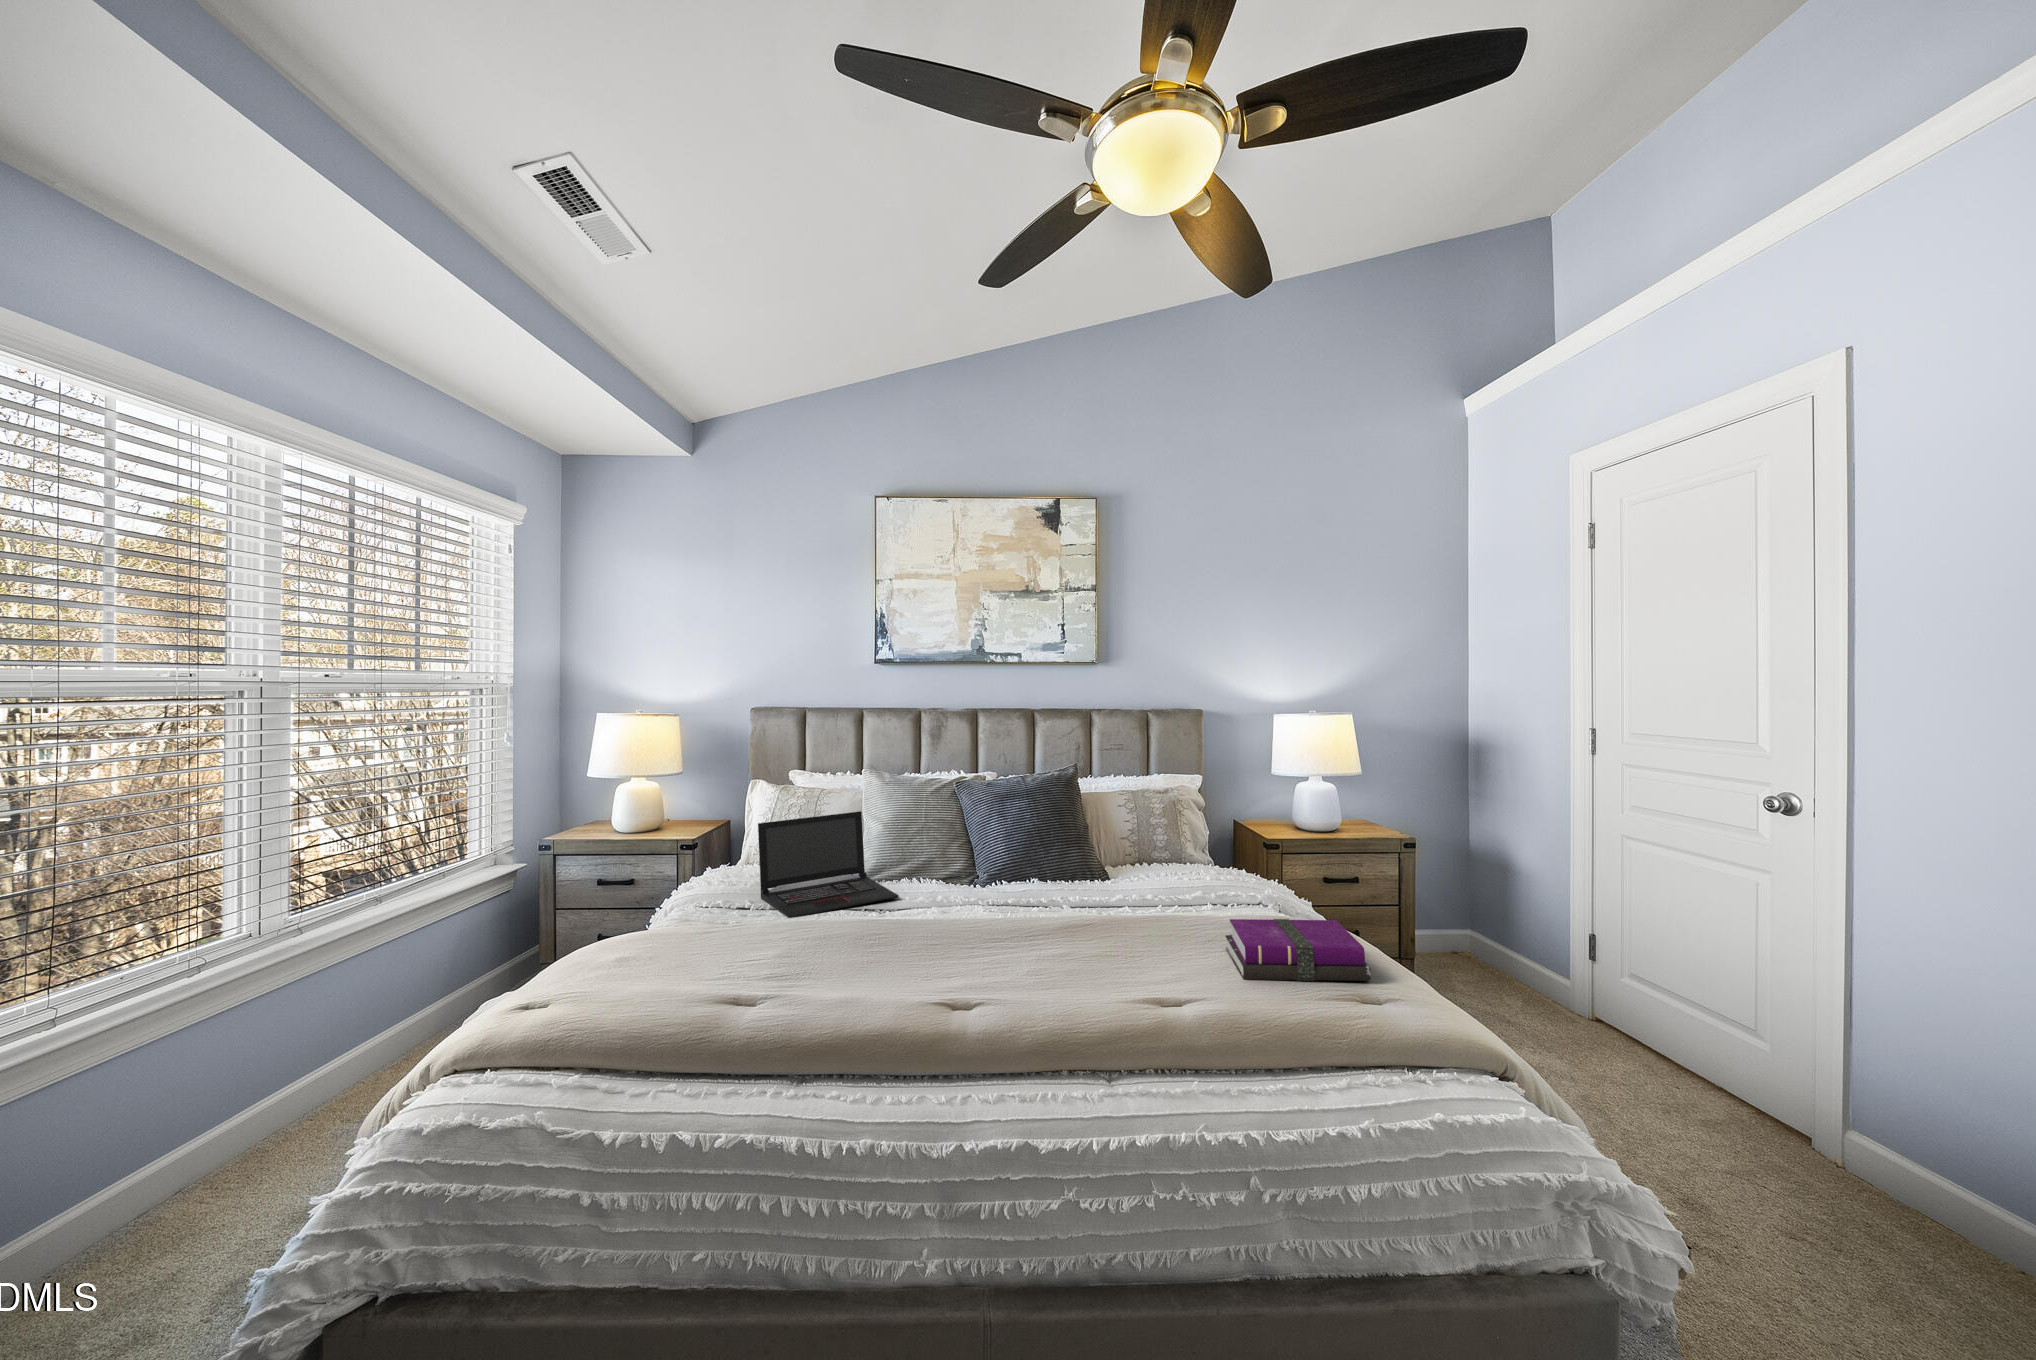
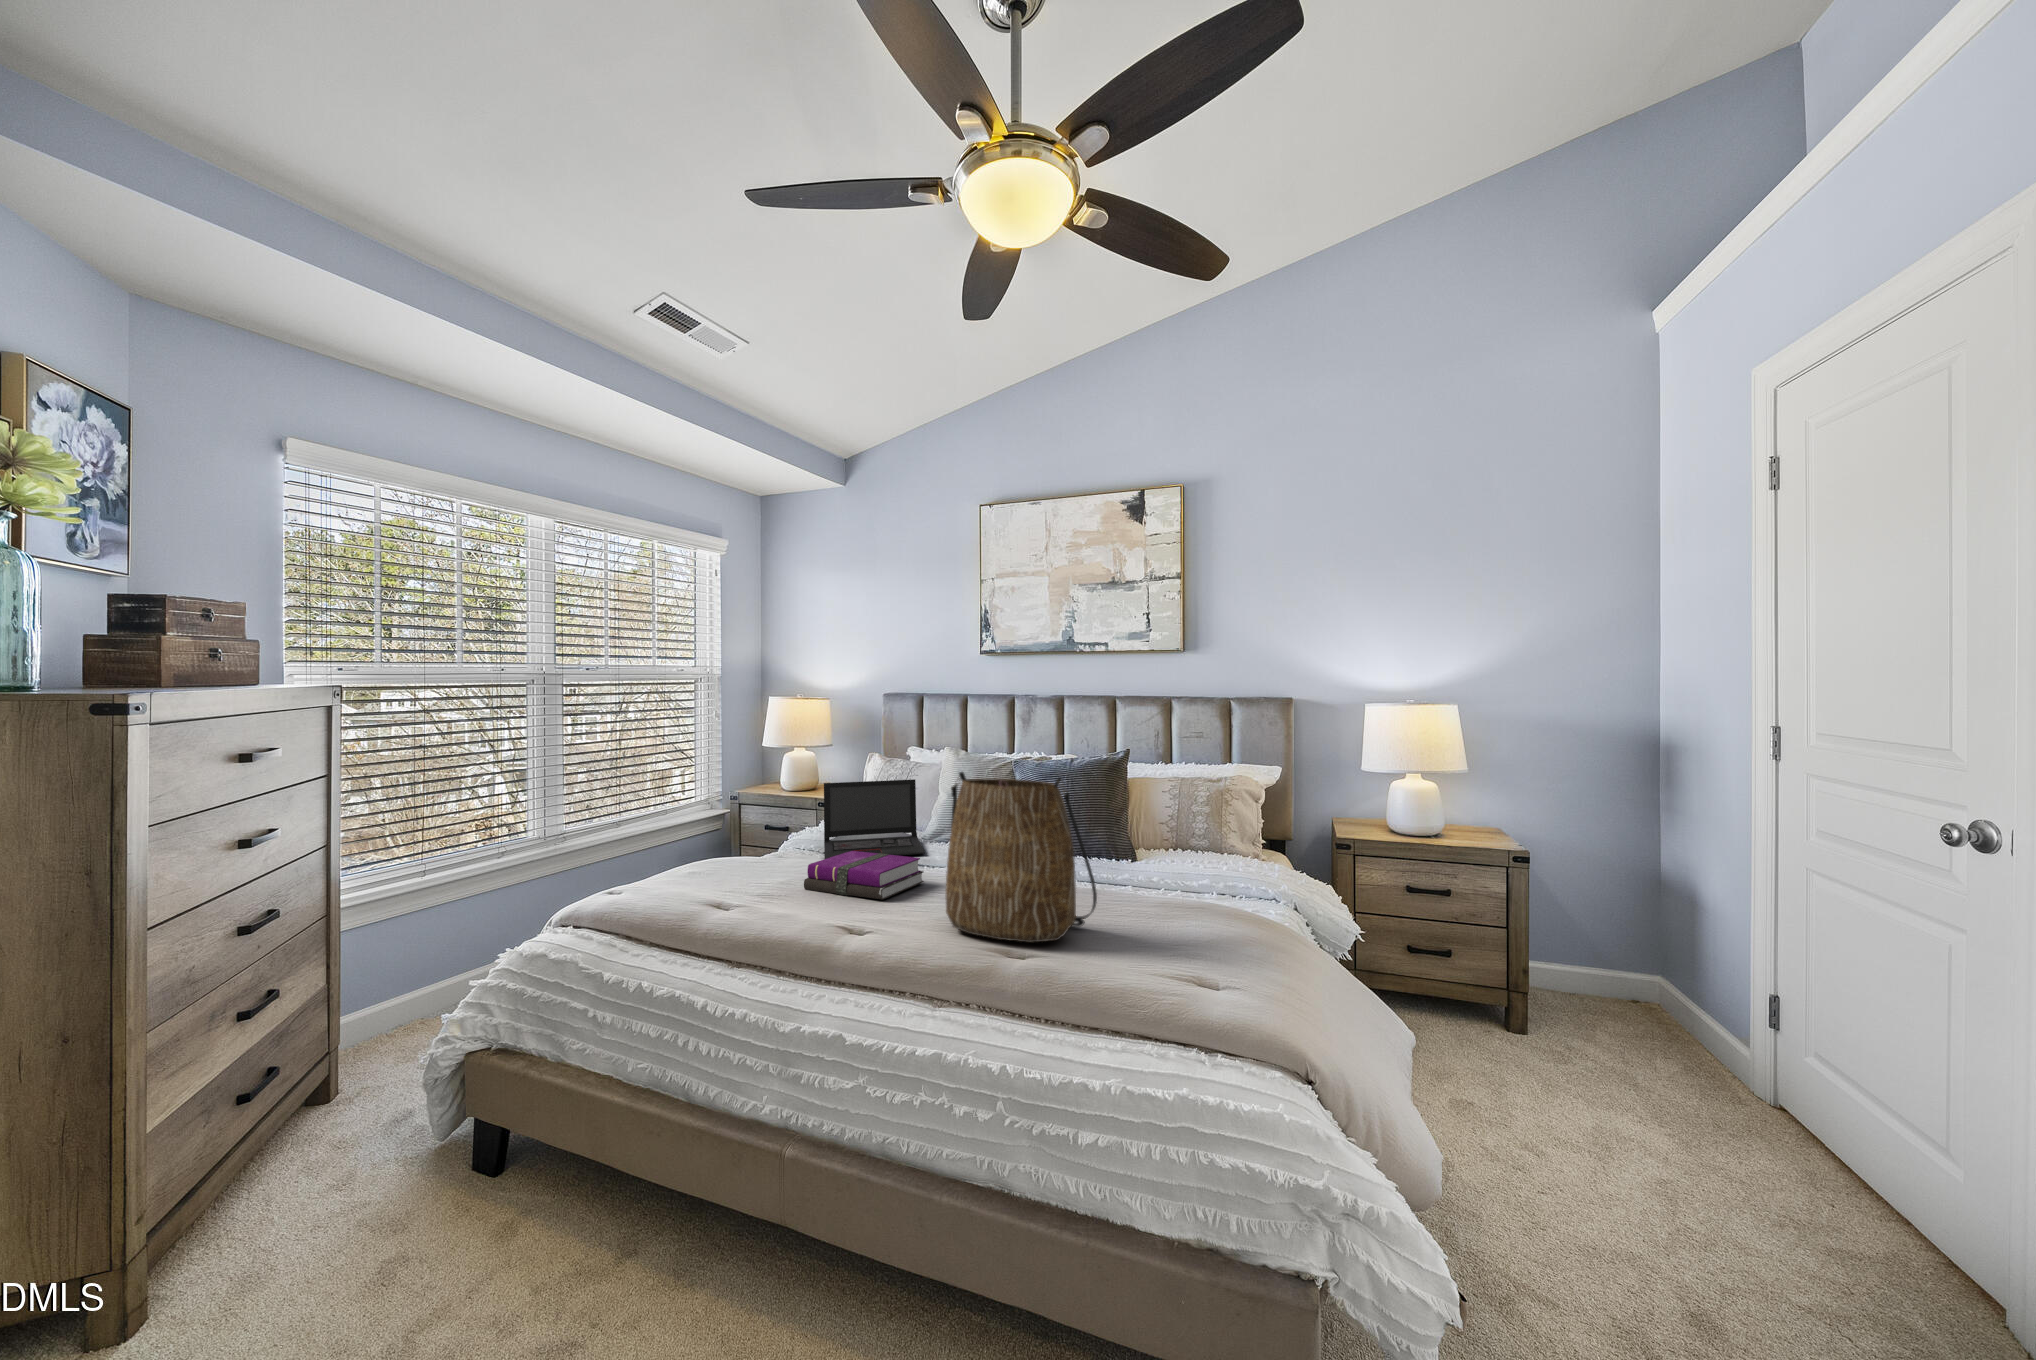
tote bag: none [1032,805,1201,991] -> present [946,772,1097,943]
notebook: present [1225,919,1371,981] -> present [804,851,924,899]

